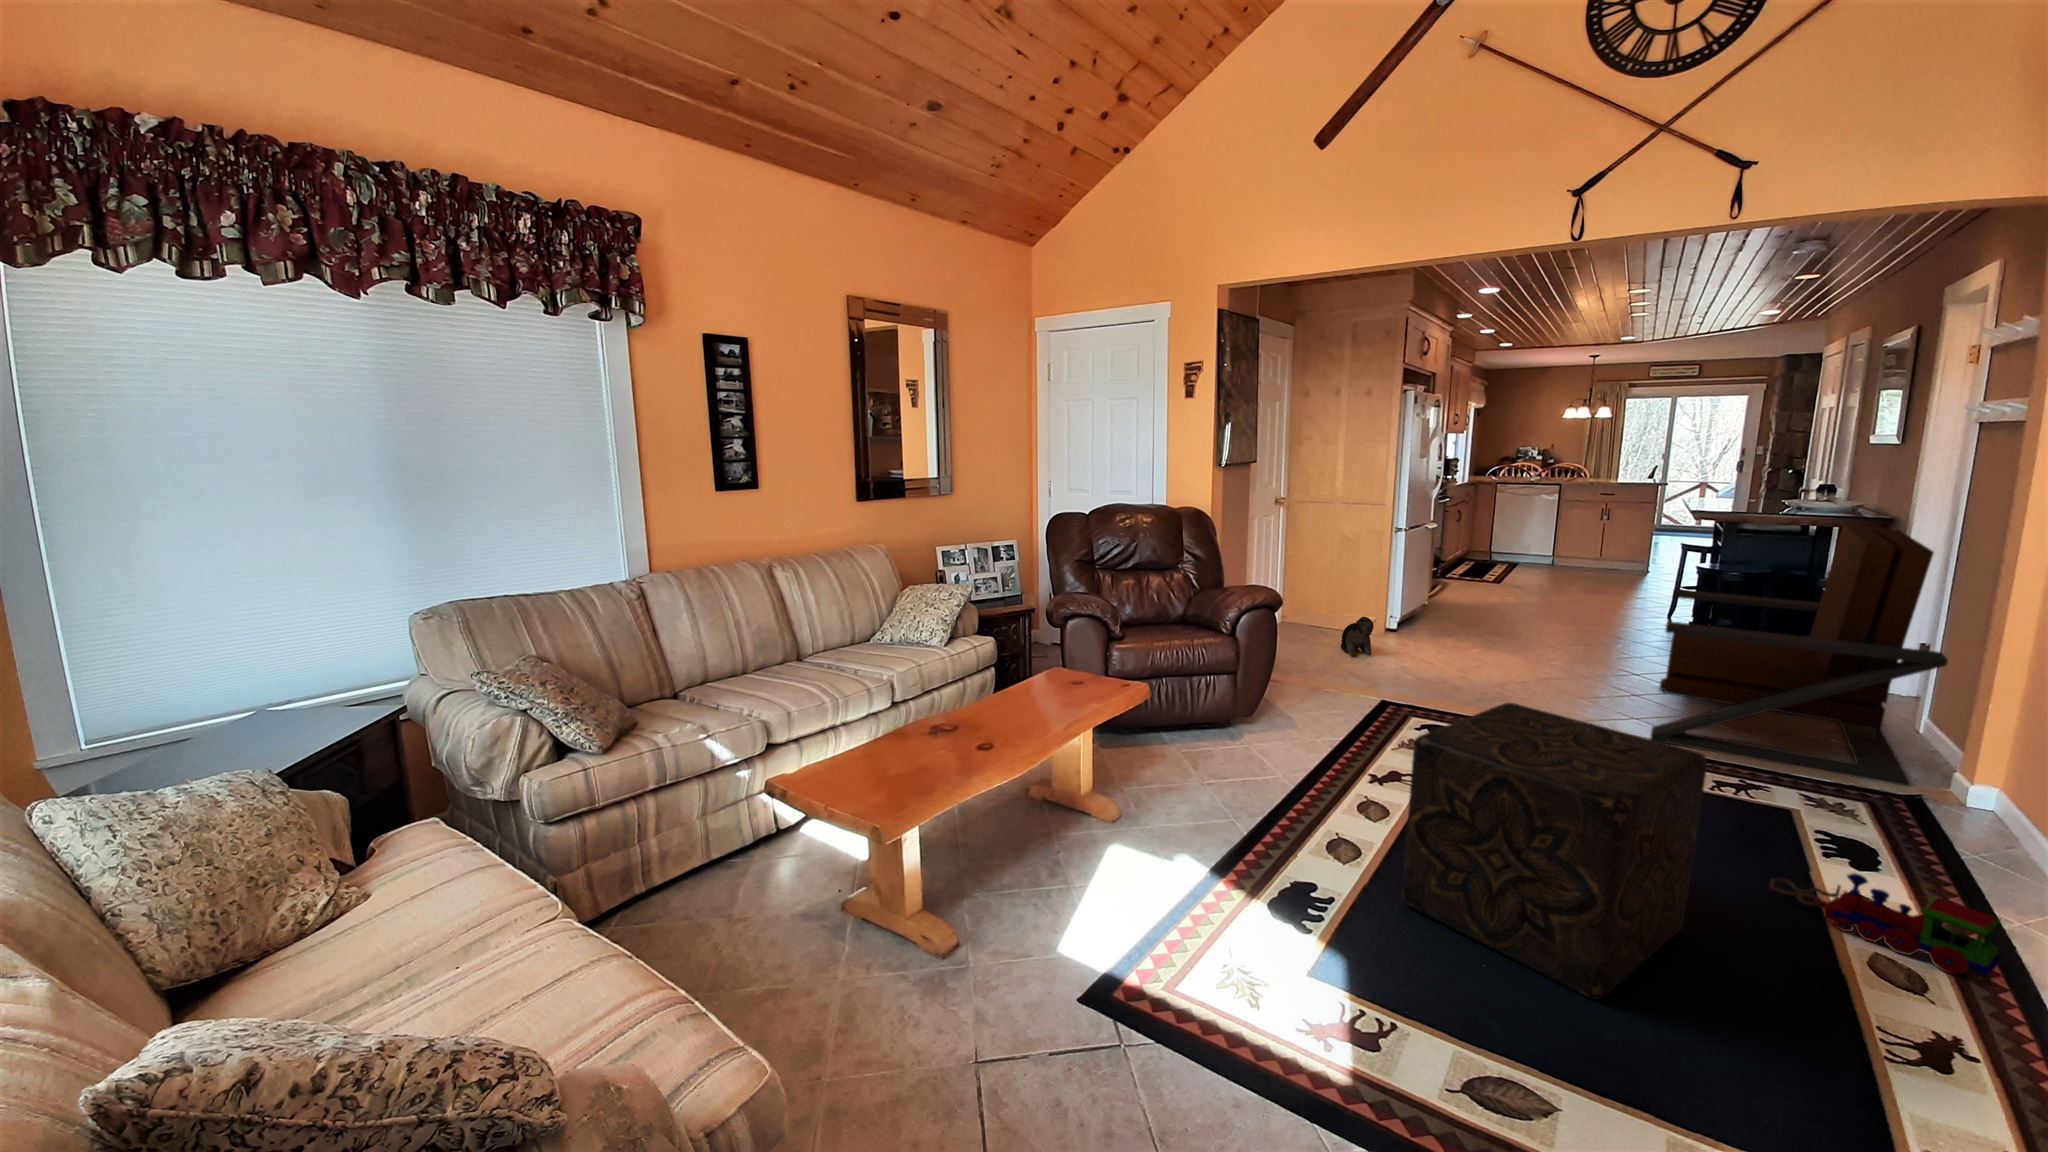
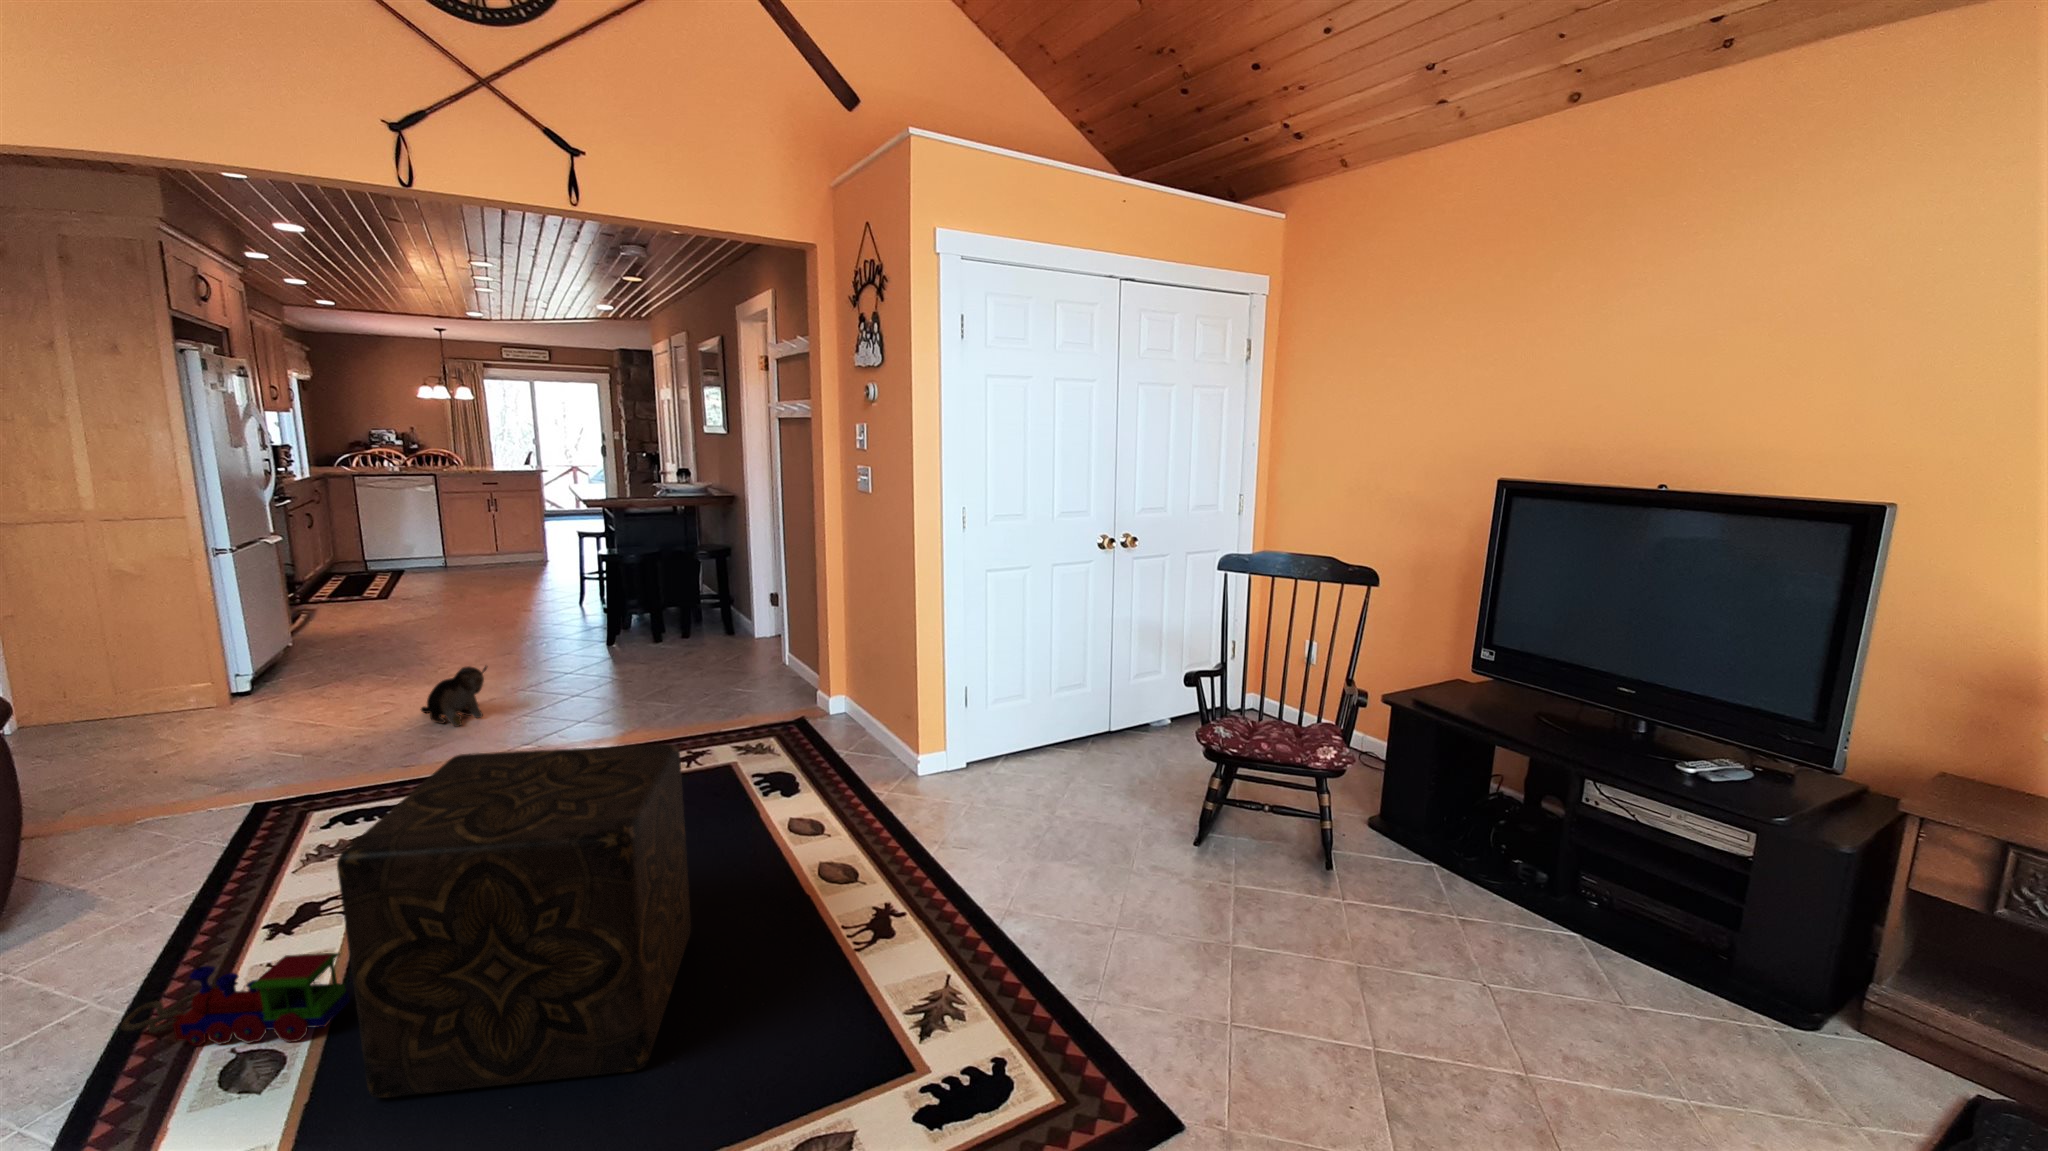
lounge chair: present [1650,524,1948,786] -> none [584,493,797,739]
plush toy: present [1341,617,1376,657] -> present [421,666,488,727]
toy train: present [1770,873,2000,976] -> present [121,953,350,1046]

